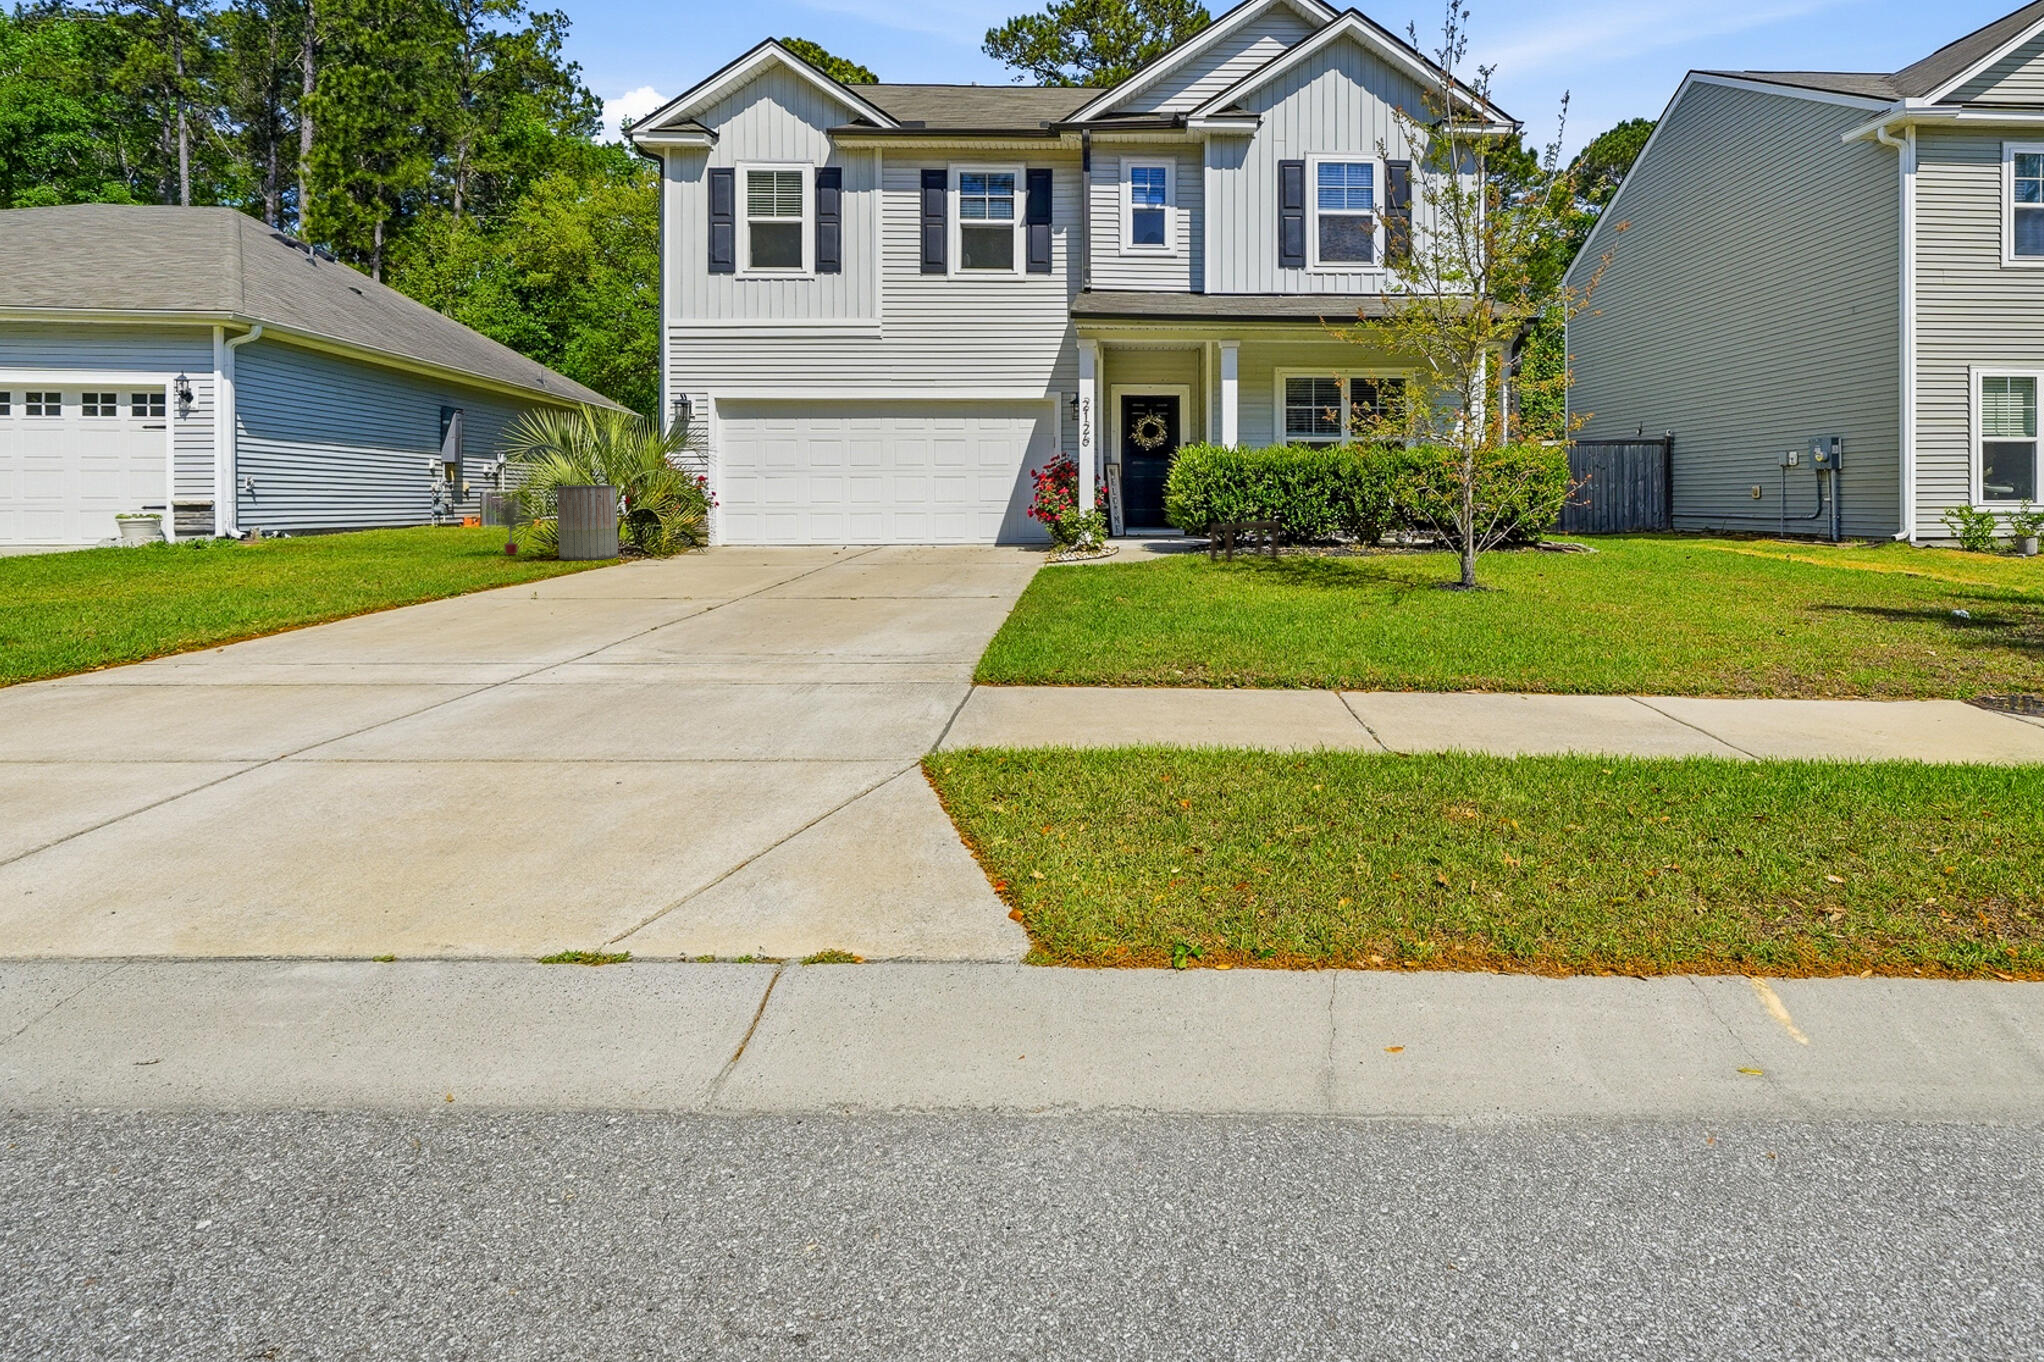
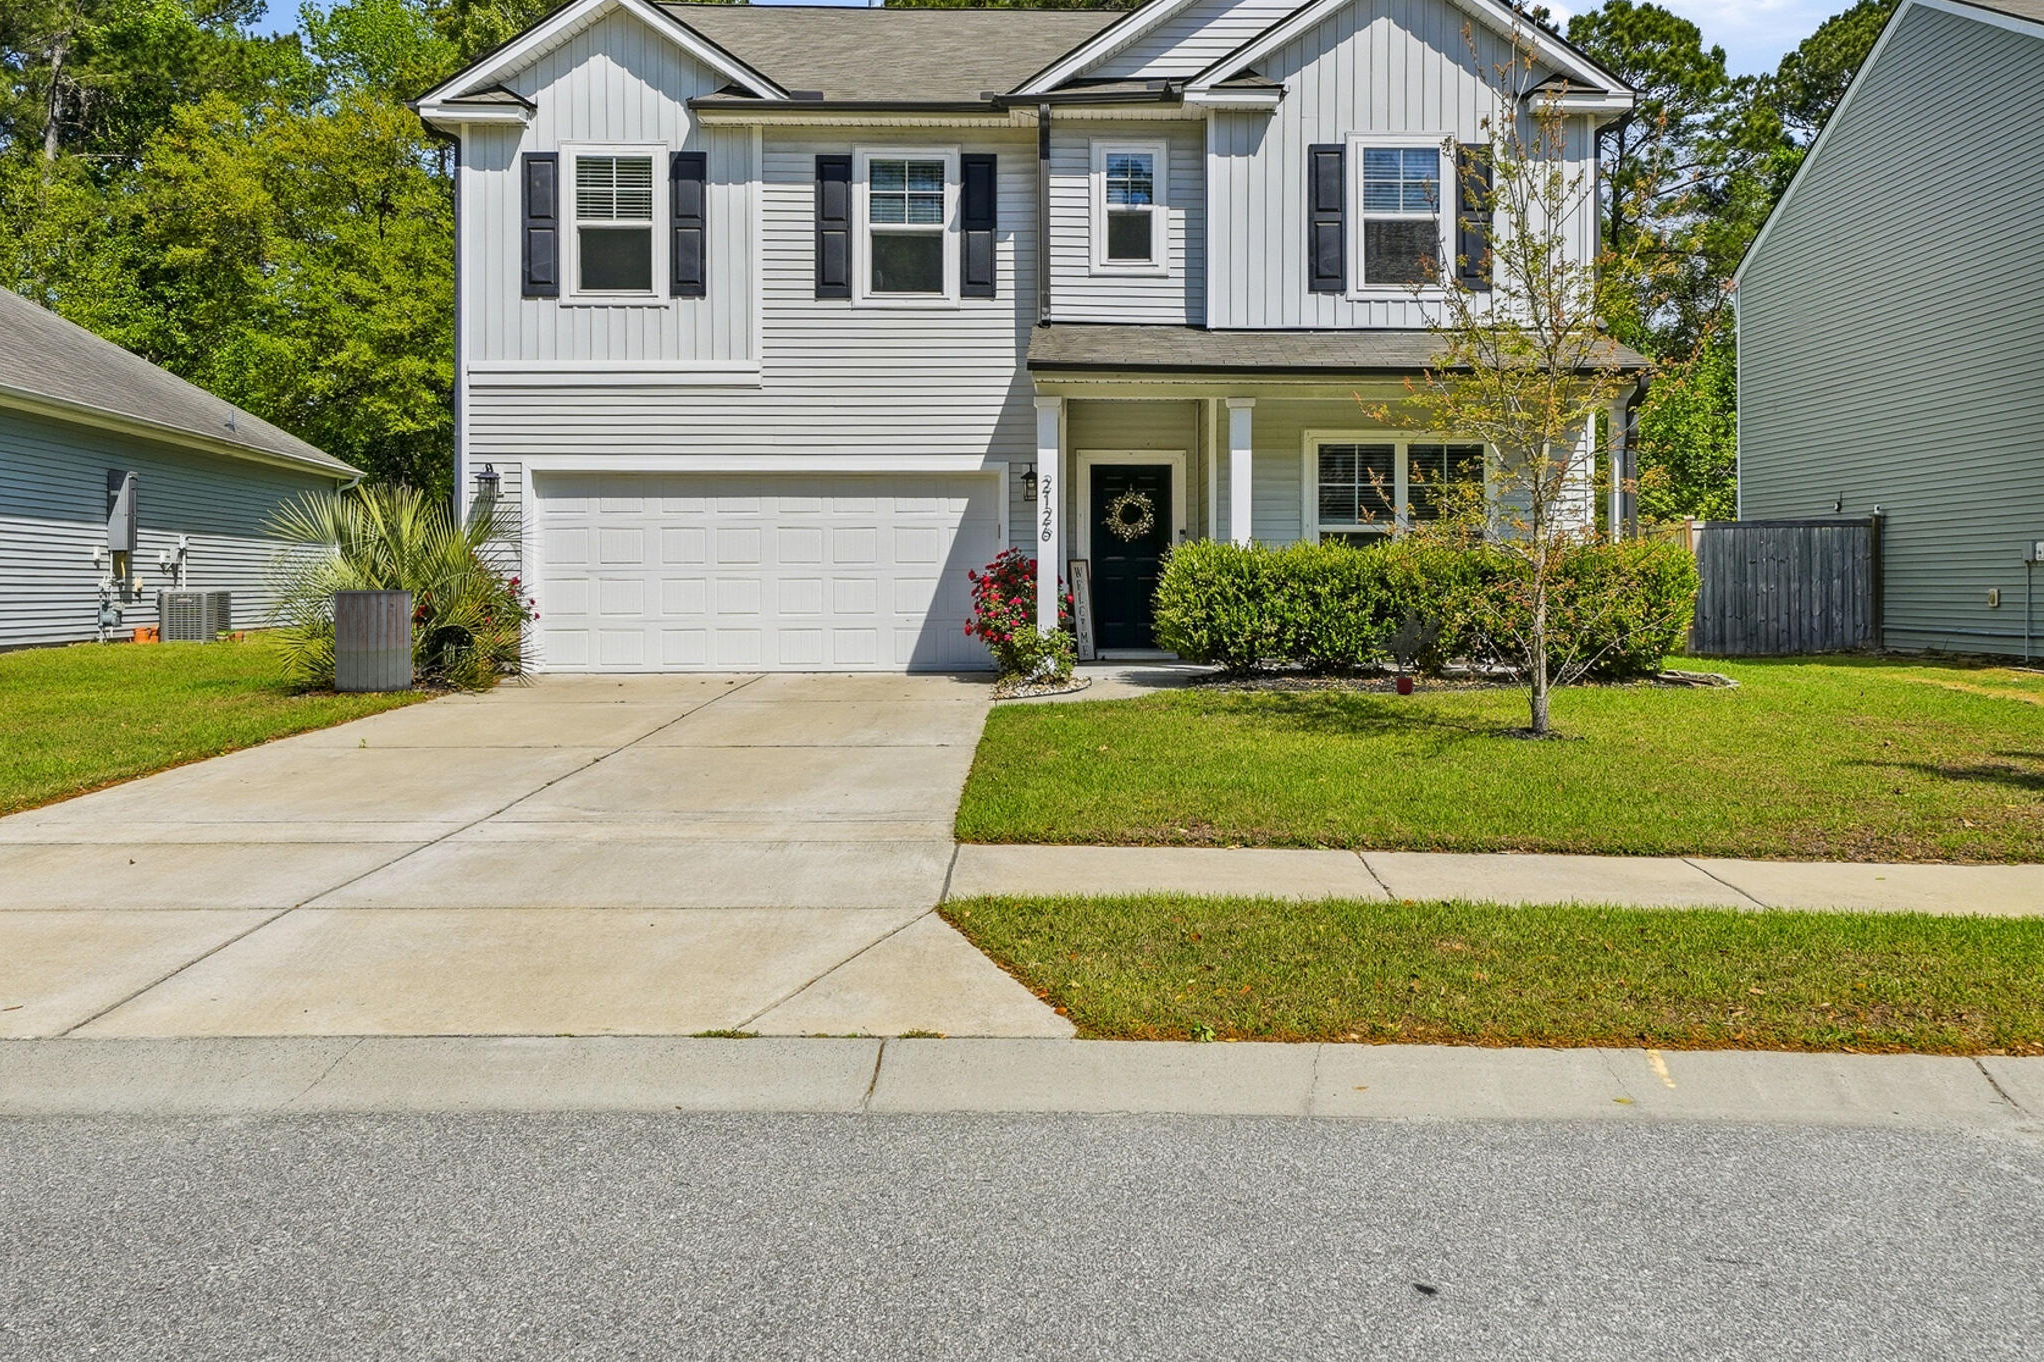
potted tree: present [498,493,533,555] -> present [1371,607,1439,695]
bench: present [1210,521,1280,561] -> none [1218,643,1313,699]

